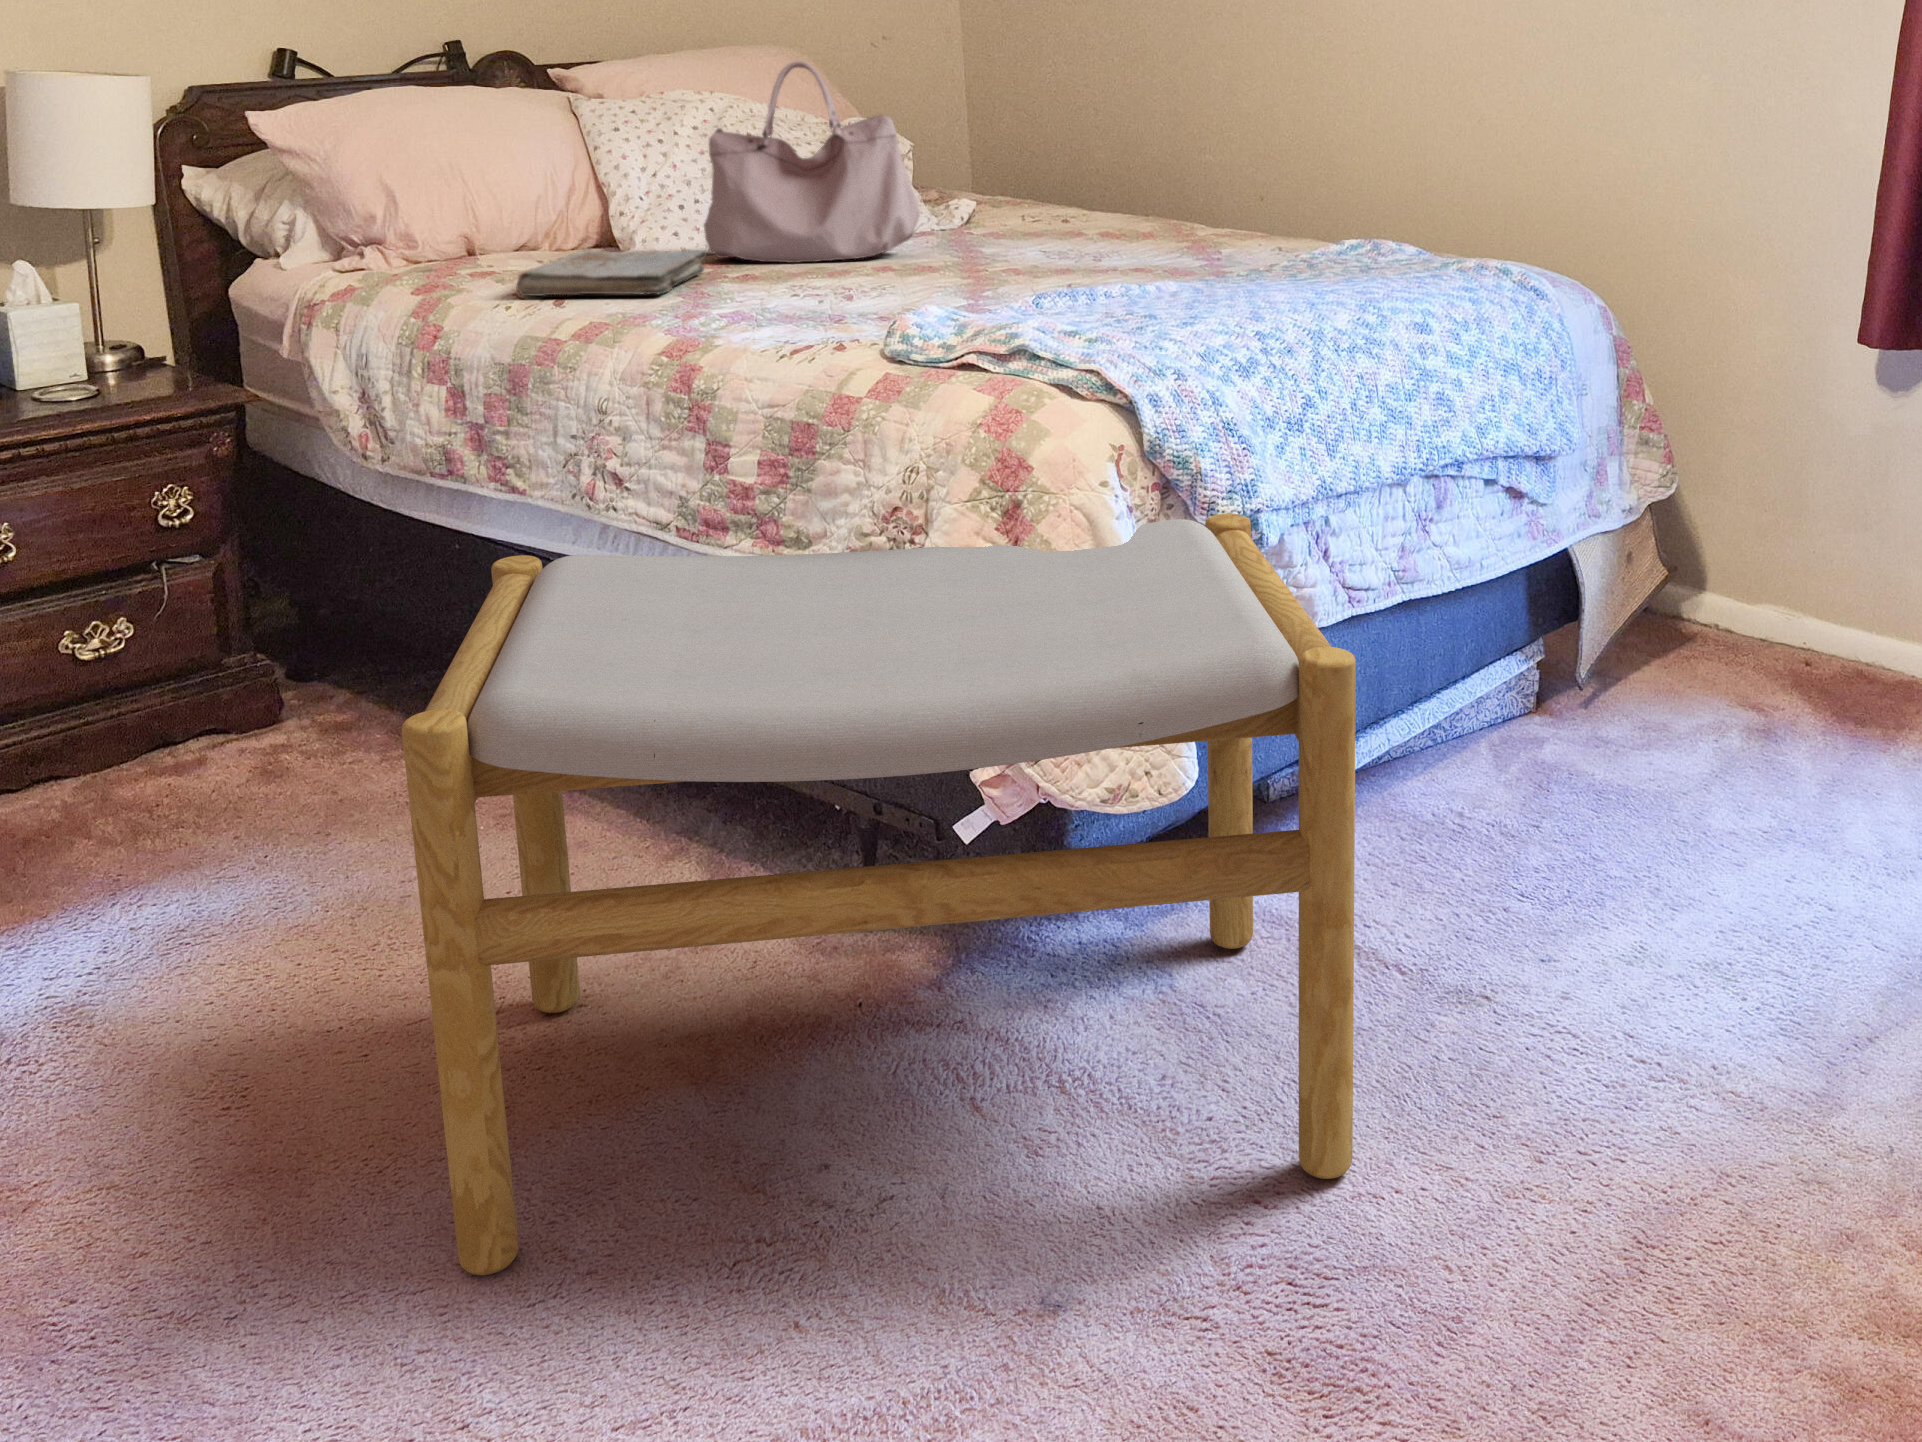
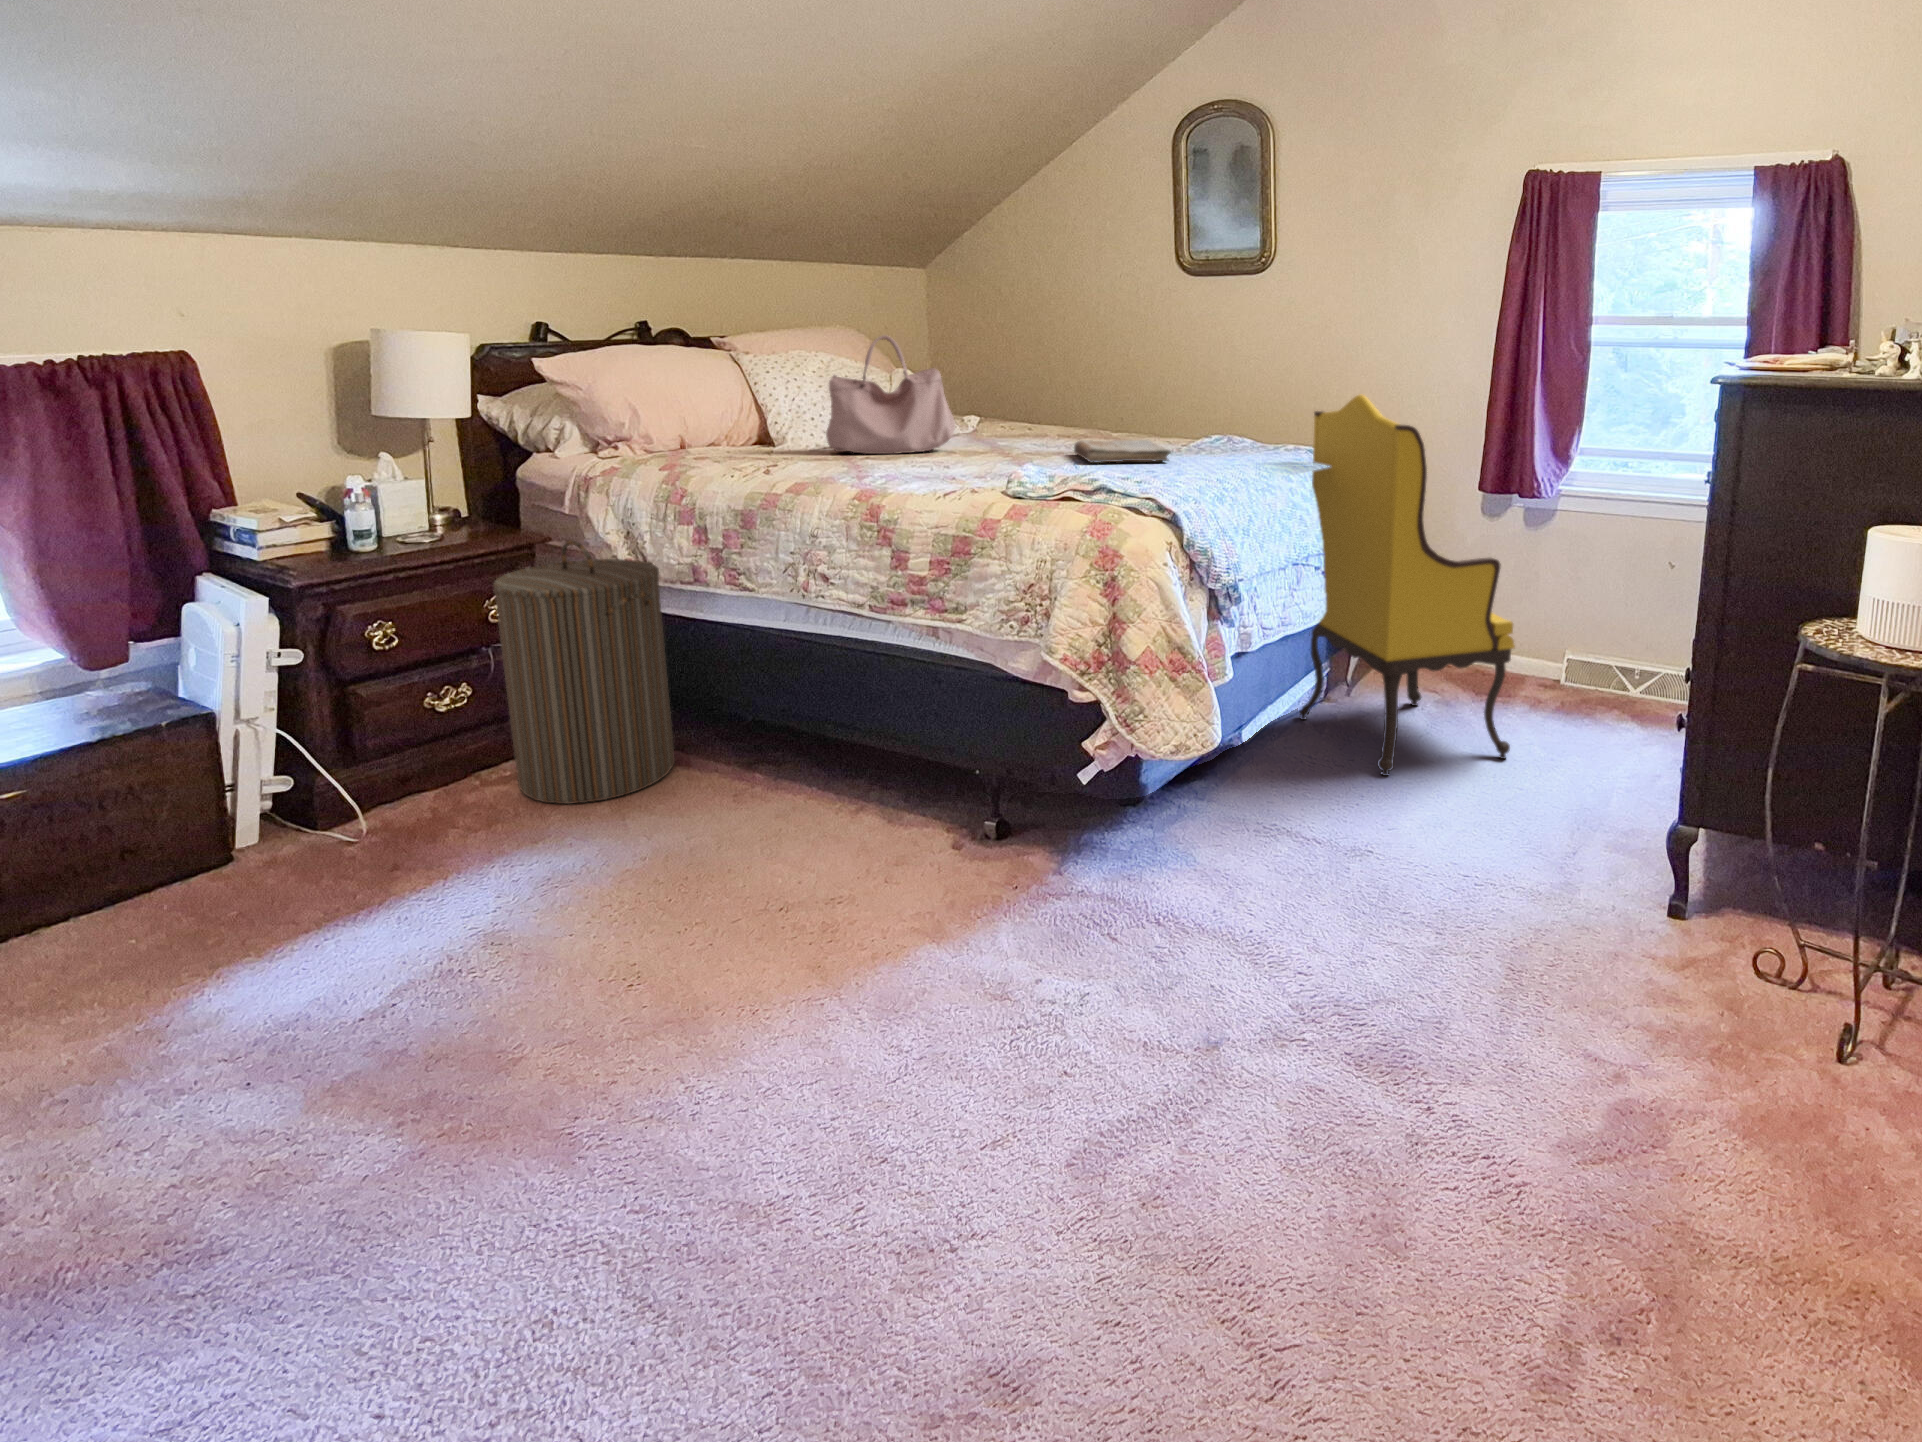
armchair: none [1480,170,1849,868] -> present [1298,394,1515,776]
book: present [516,250,707,296] -> present [1074,440,1170,462]
laundry hamper: none [139,405,424,821] -> present [493,540,675,804]
footstool: present [402,514,1356,1275] -> none [800,583,1362,1062]

